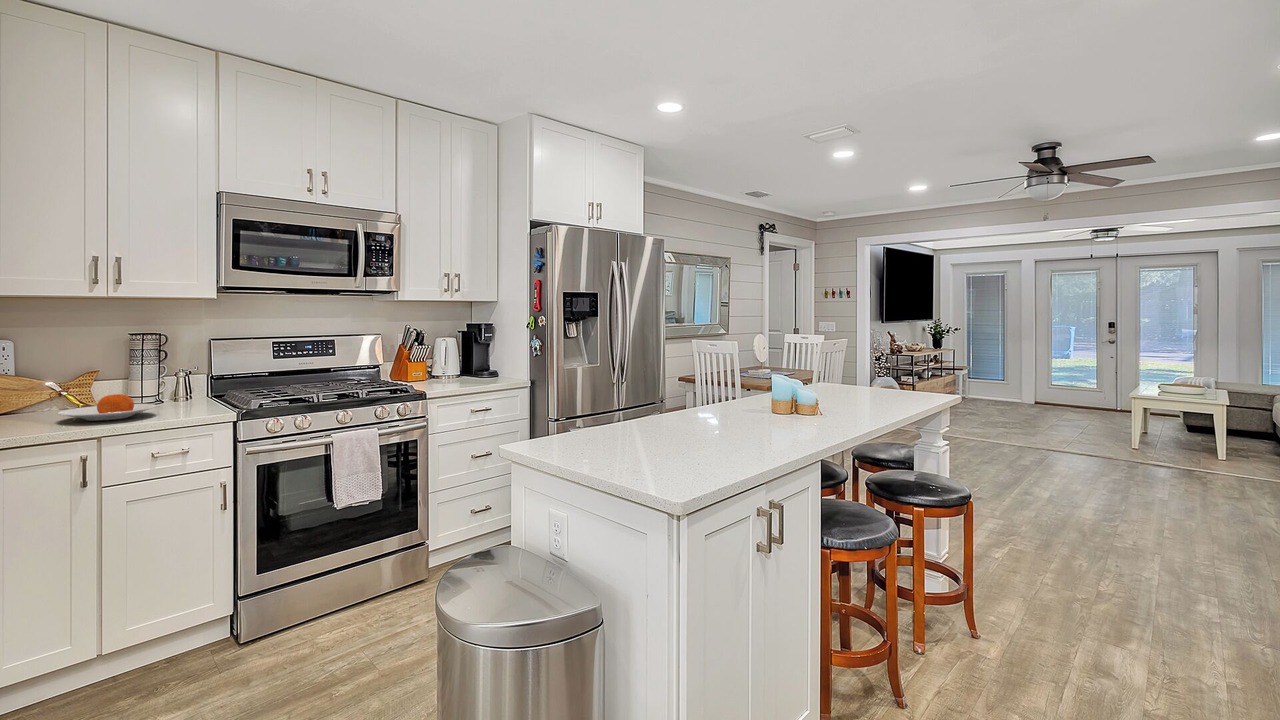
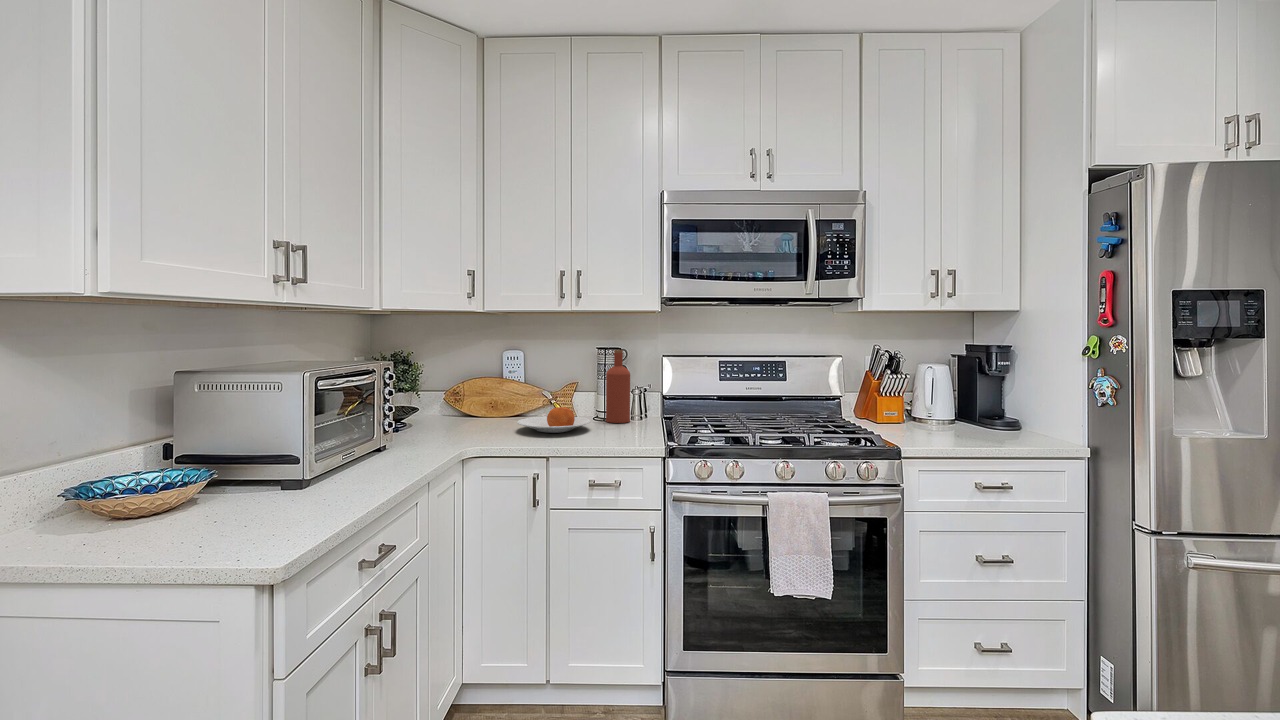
bottle: none [154,334,186,406] -> present [606,350,630,423]

